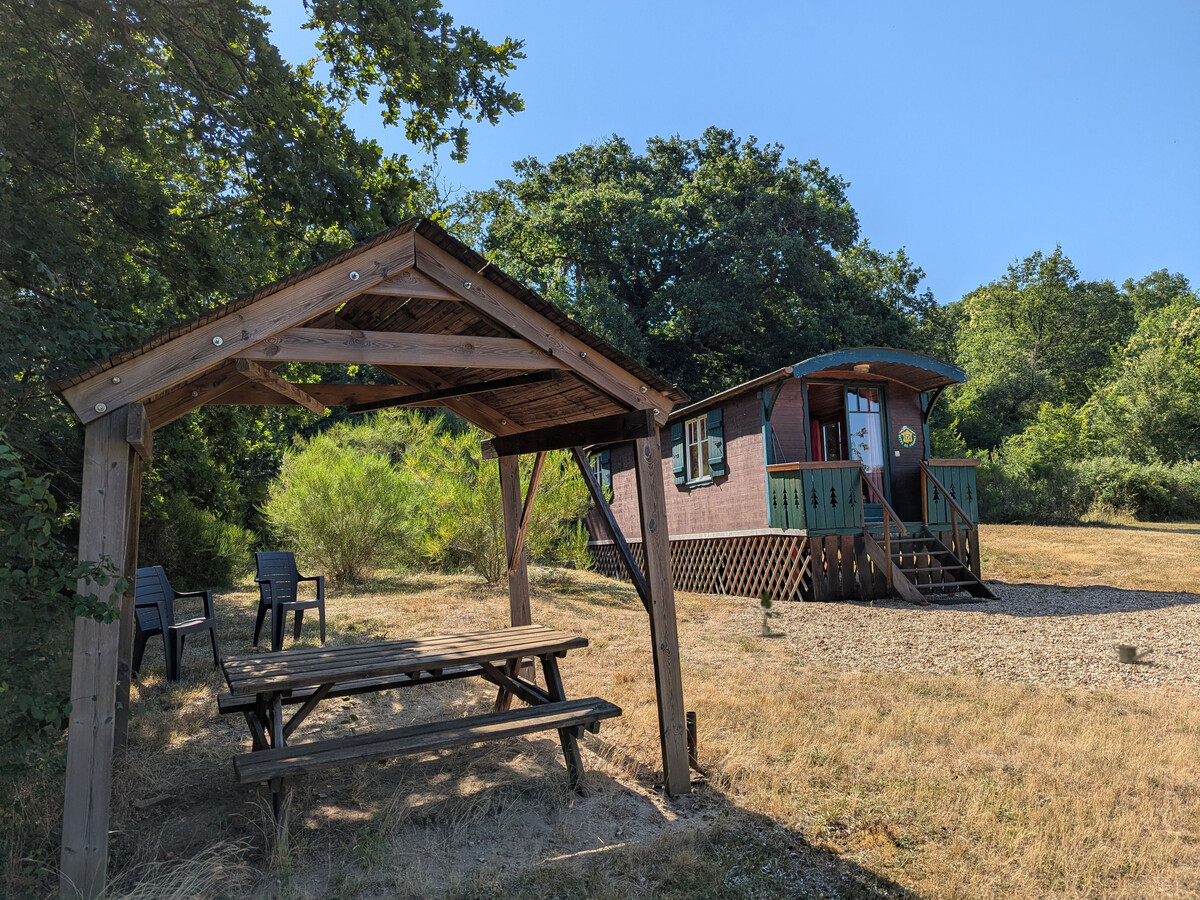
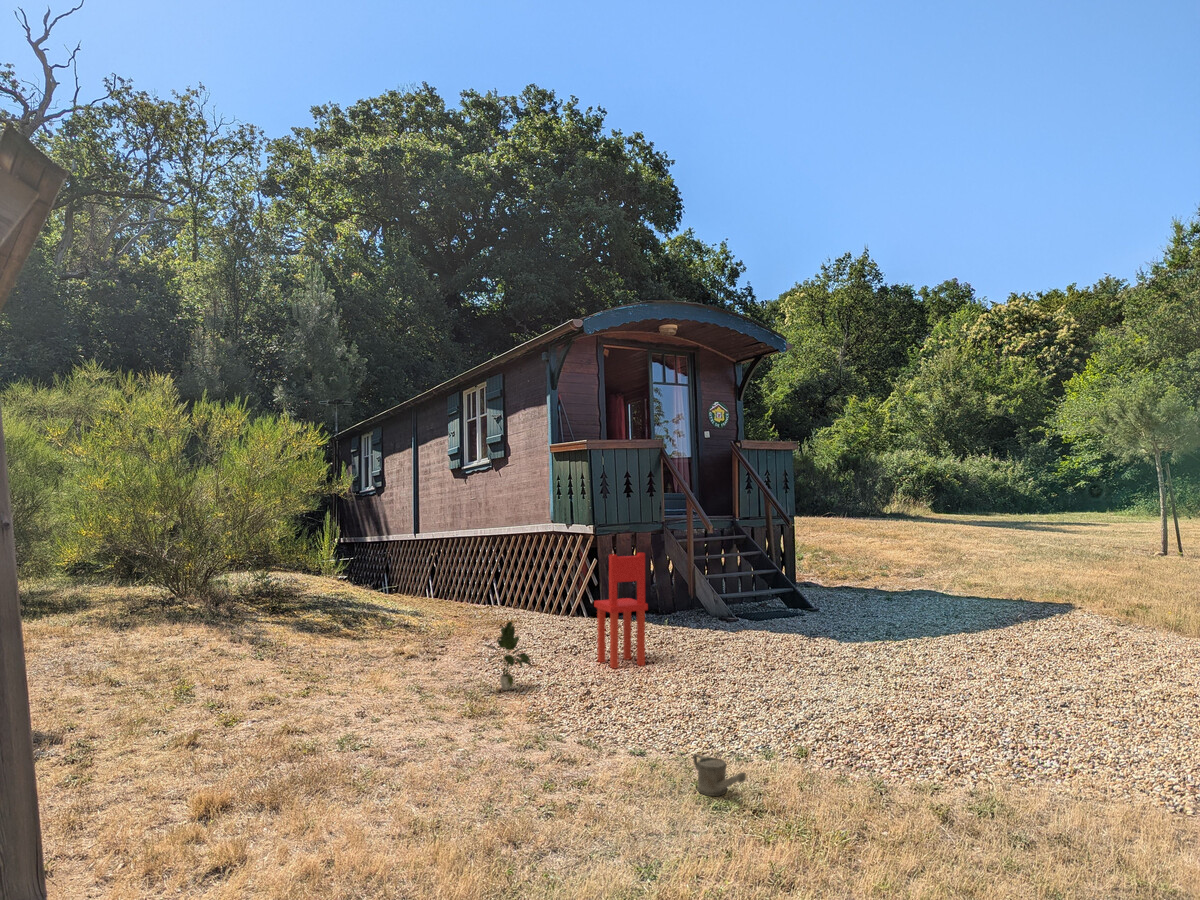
chair: none [820,546,860,627] -> present [594,553,648,668]
watering can: present [1113,644,1154,664] -> present [693,754,746,796]

